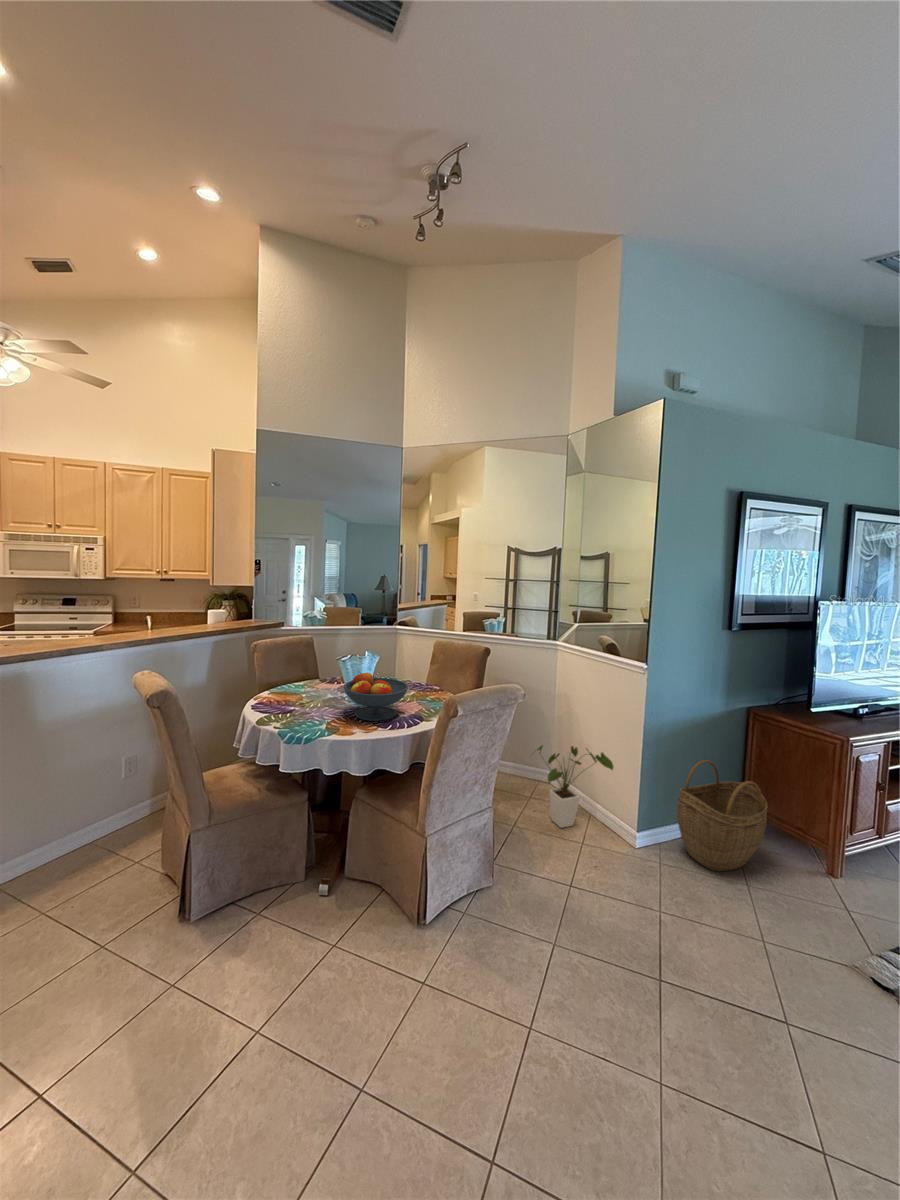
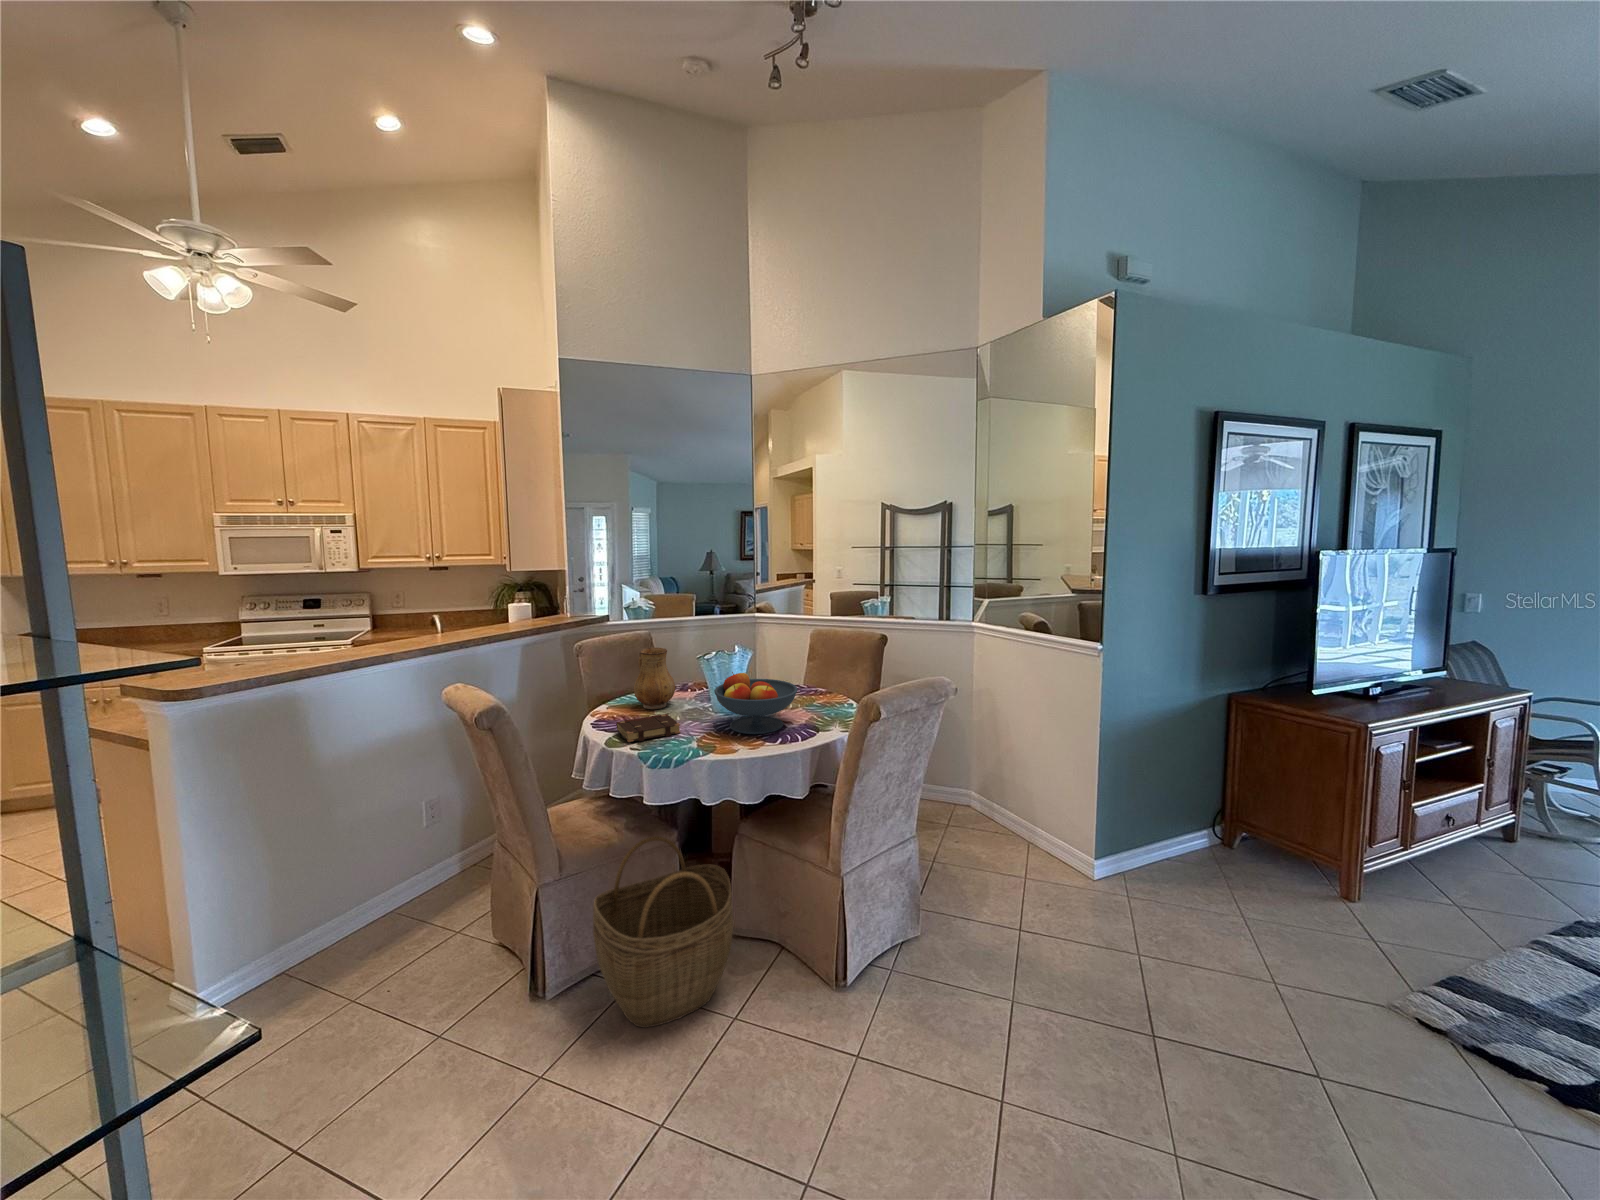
ceramic pitcher: none [289,649,321,696] -> present [634,648,675,709]
book: none [269,701,316,722] -> present [617,714,680,742]
house plant: present [537,746,613,828] -> none [952,756,1061,861]
woven basket: present [677,760,767,871] -> present [593,836,734,1028]

